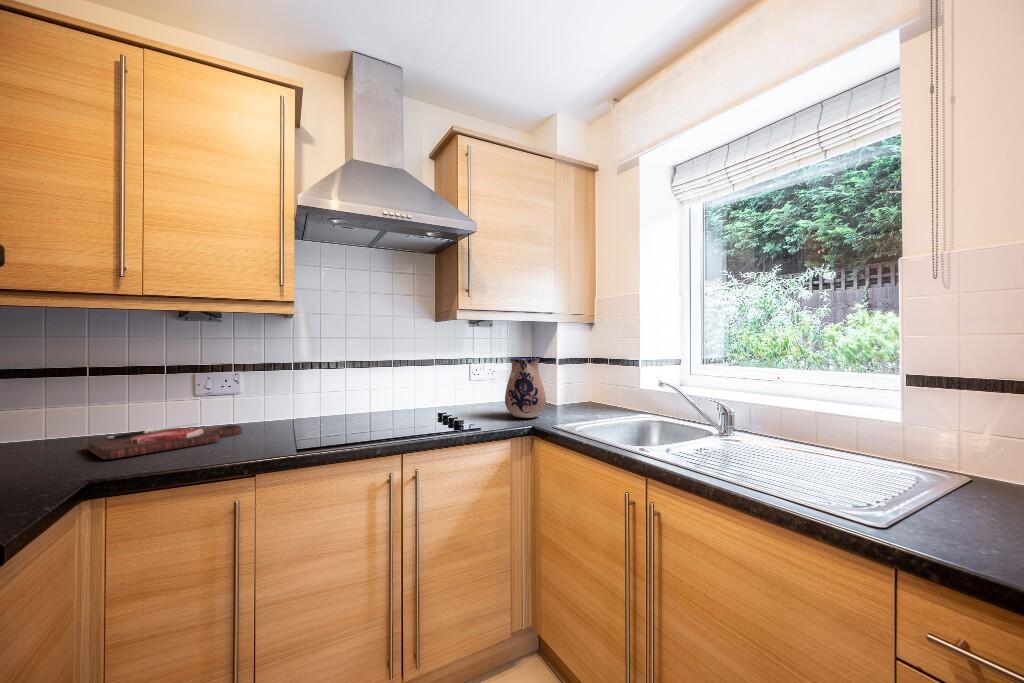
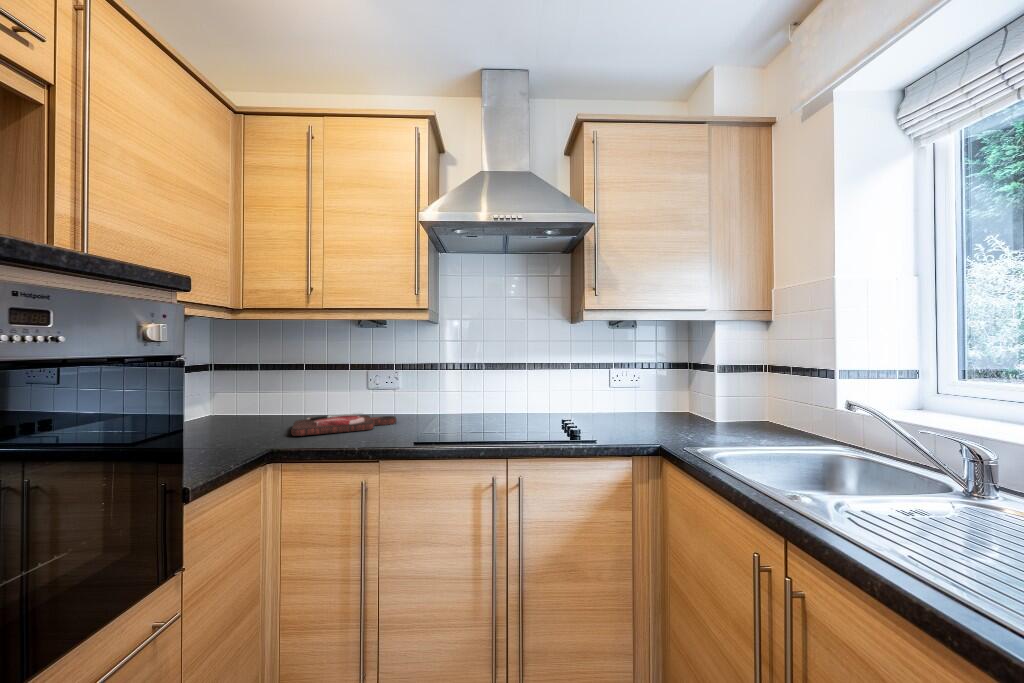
ceramic pitcher: present [505,358,546,418] -> none [640,363,690,434]

